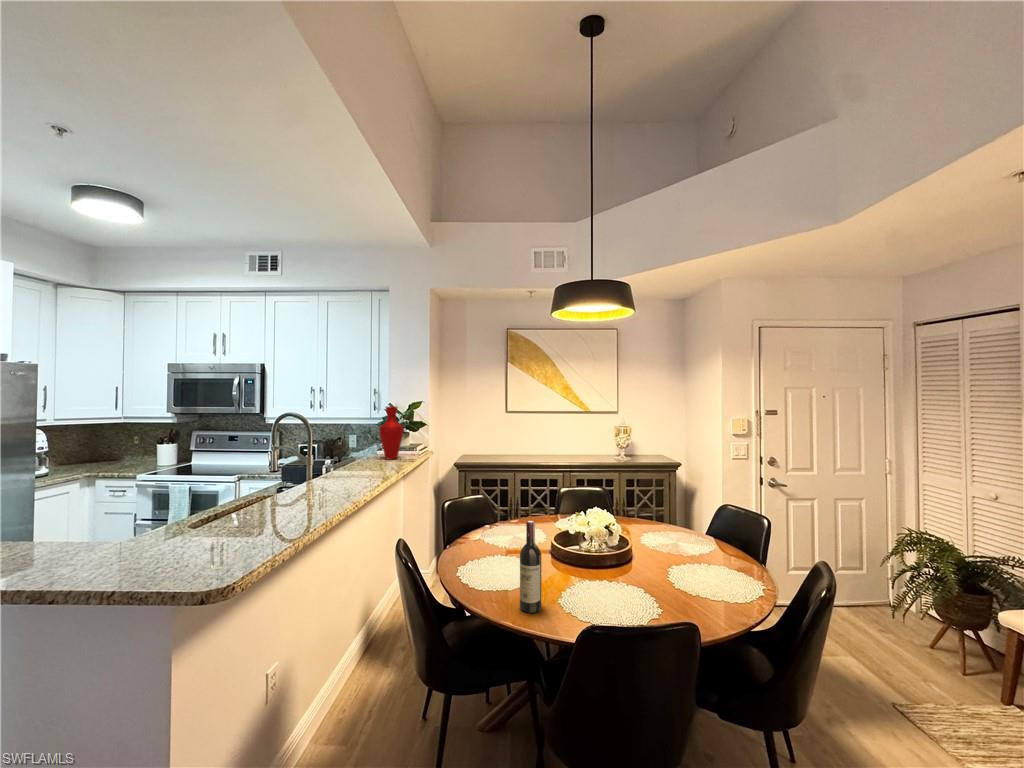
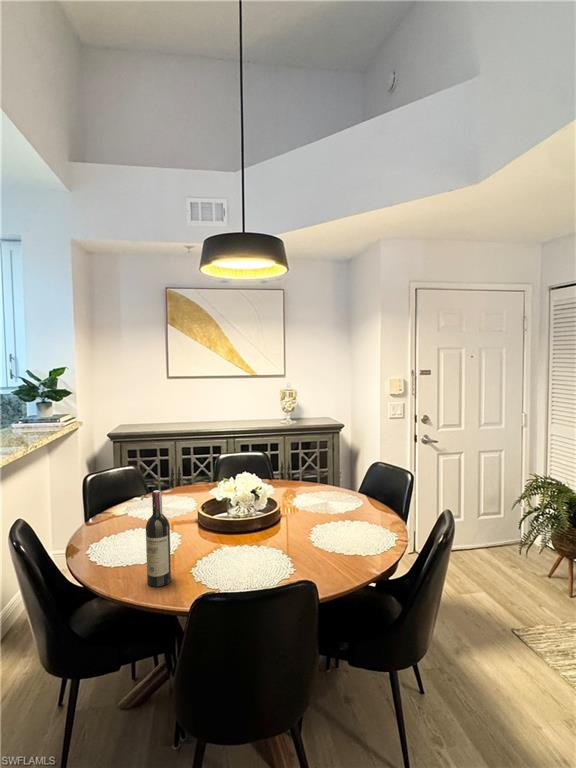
vase: present [379,406,403,460] -> none [14,373,44,433]

